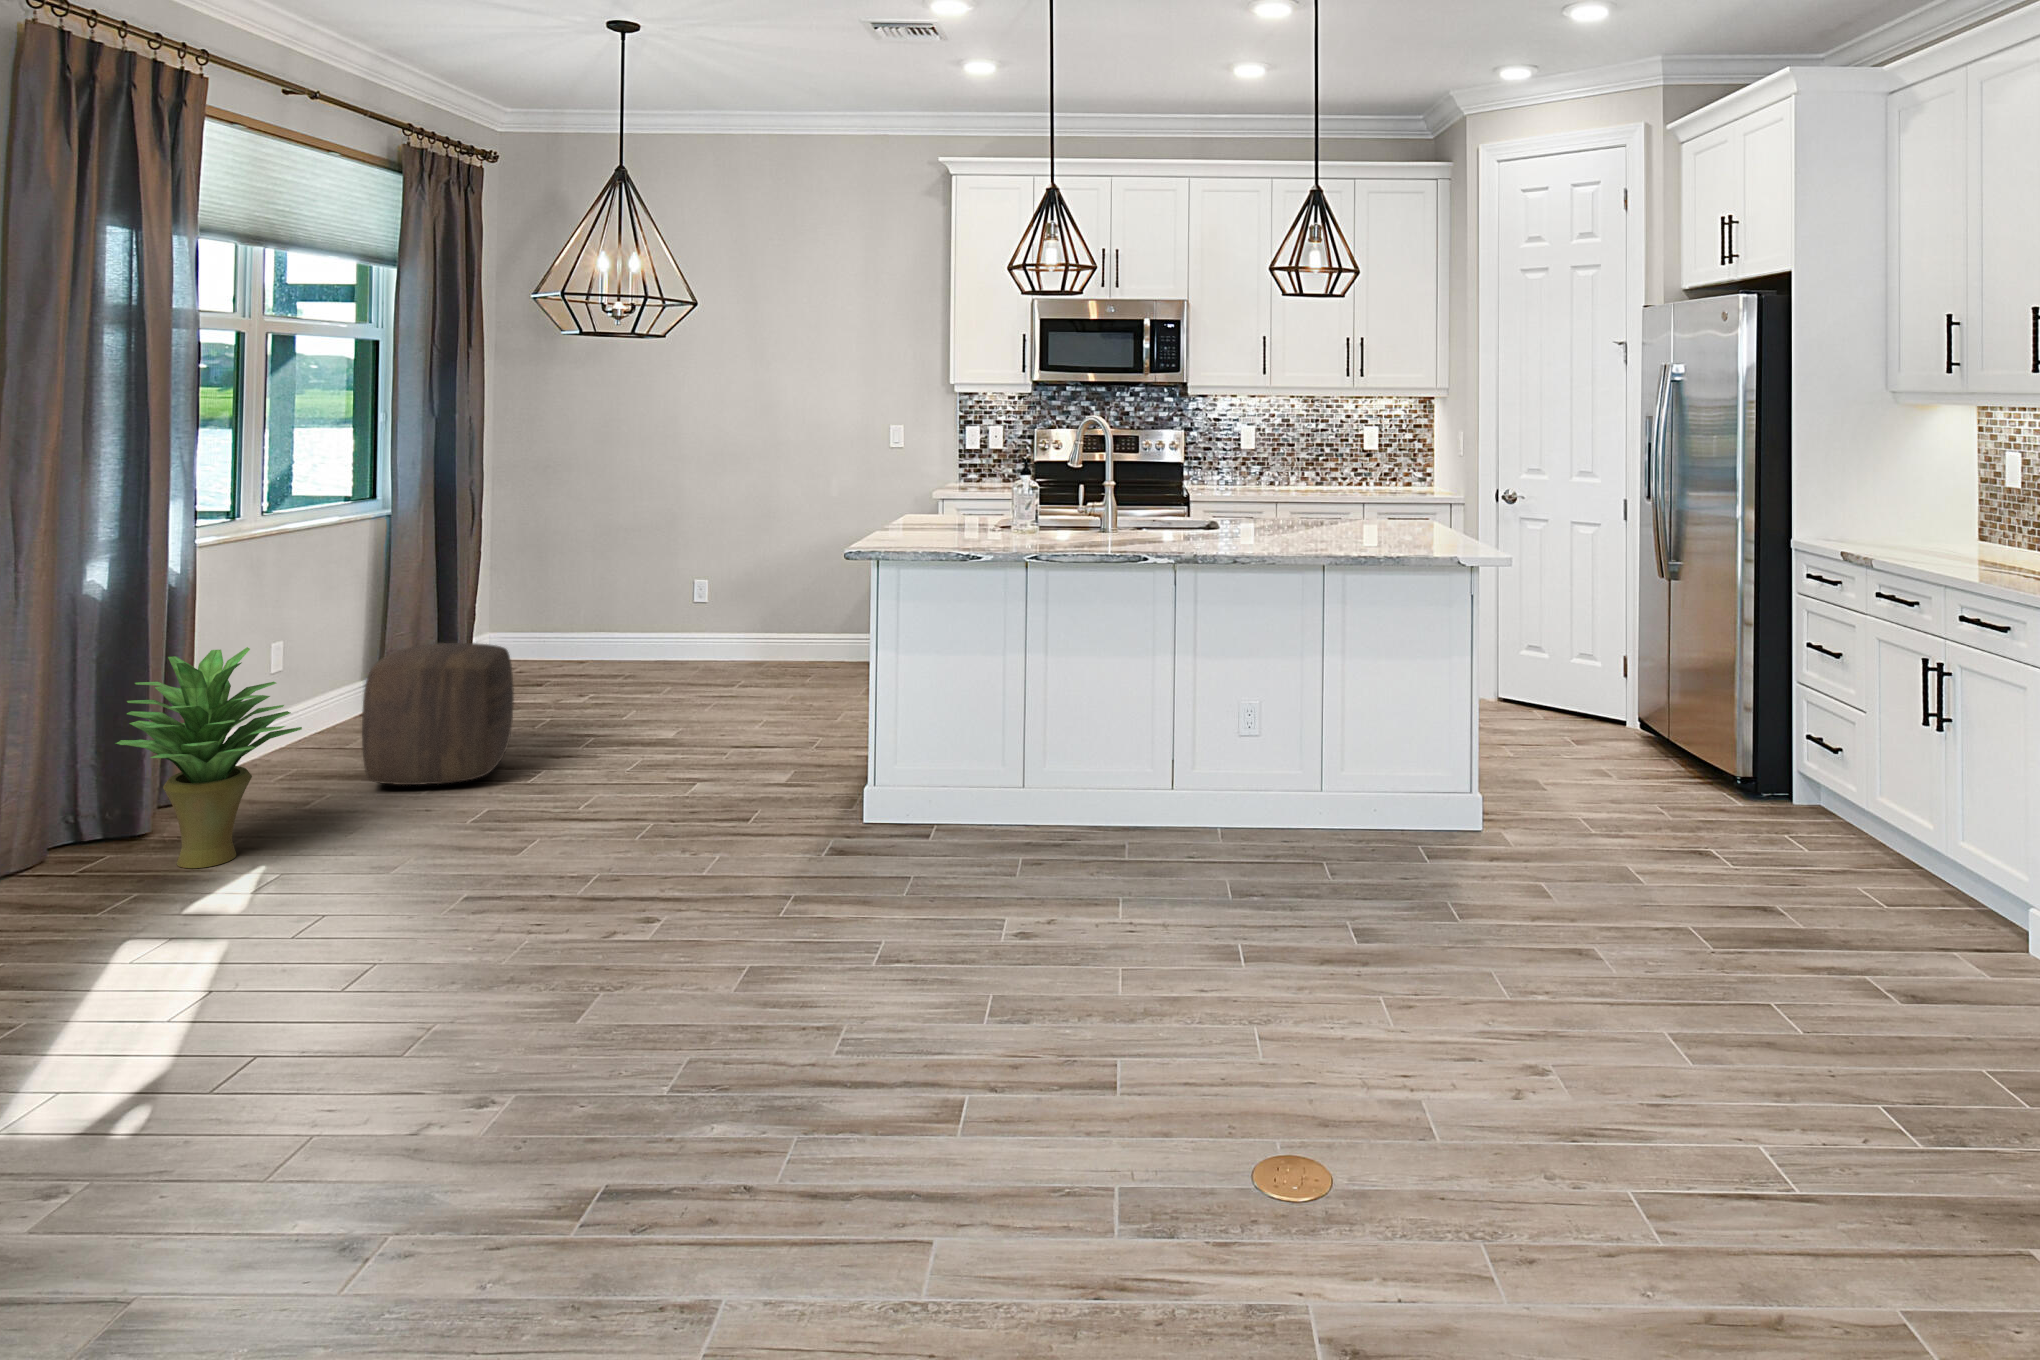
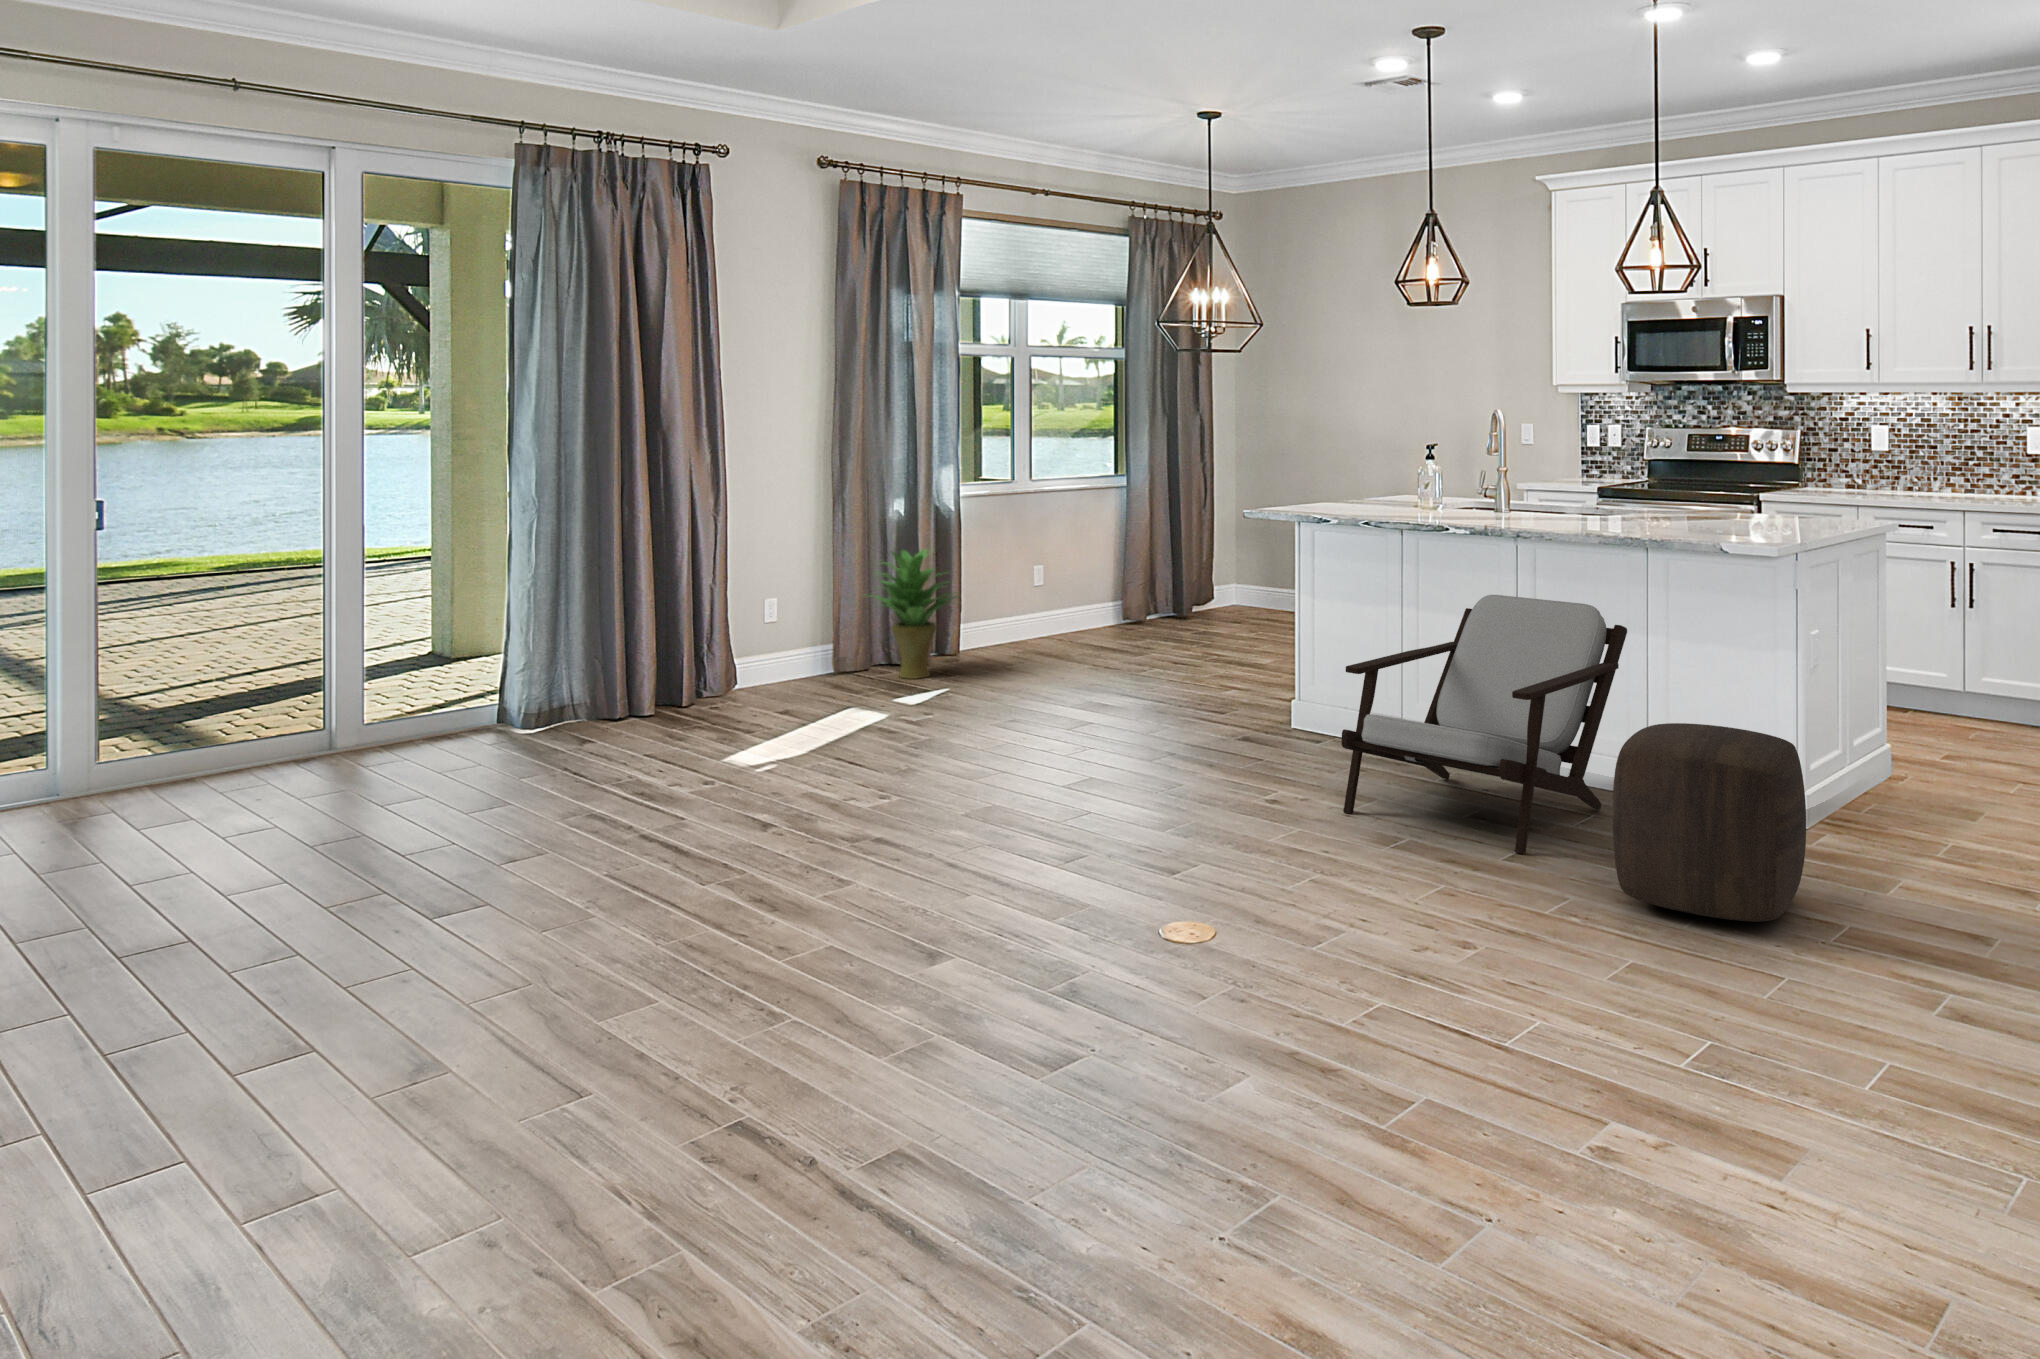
armchair: none [1151,635,1400,927] -> present [1341,595,1627,854]
ottoman: present [362,643,514,785] -> present [1612,723,1806,922]

